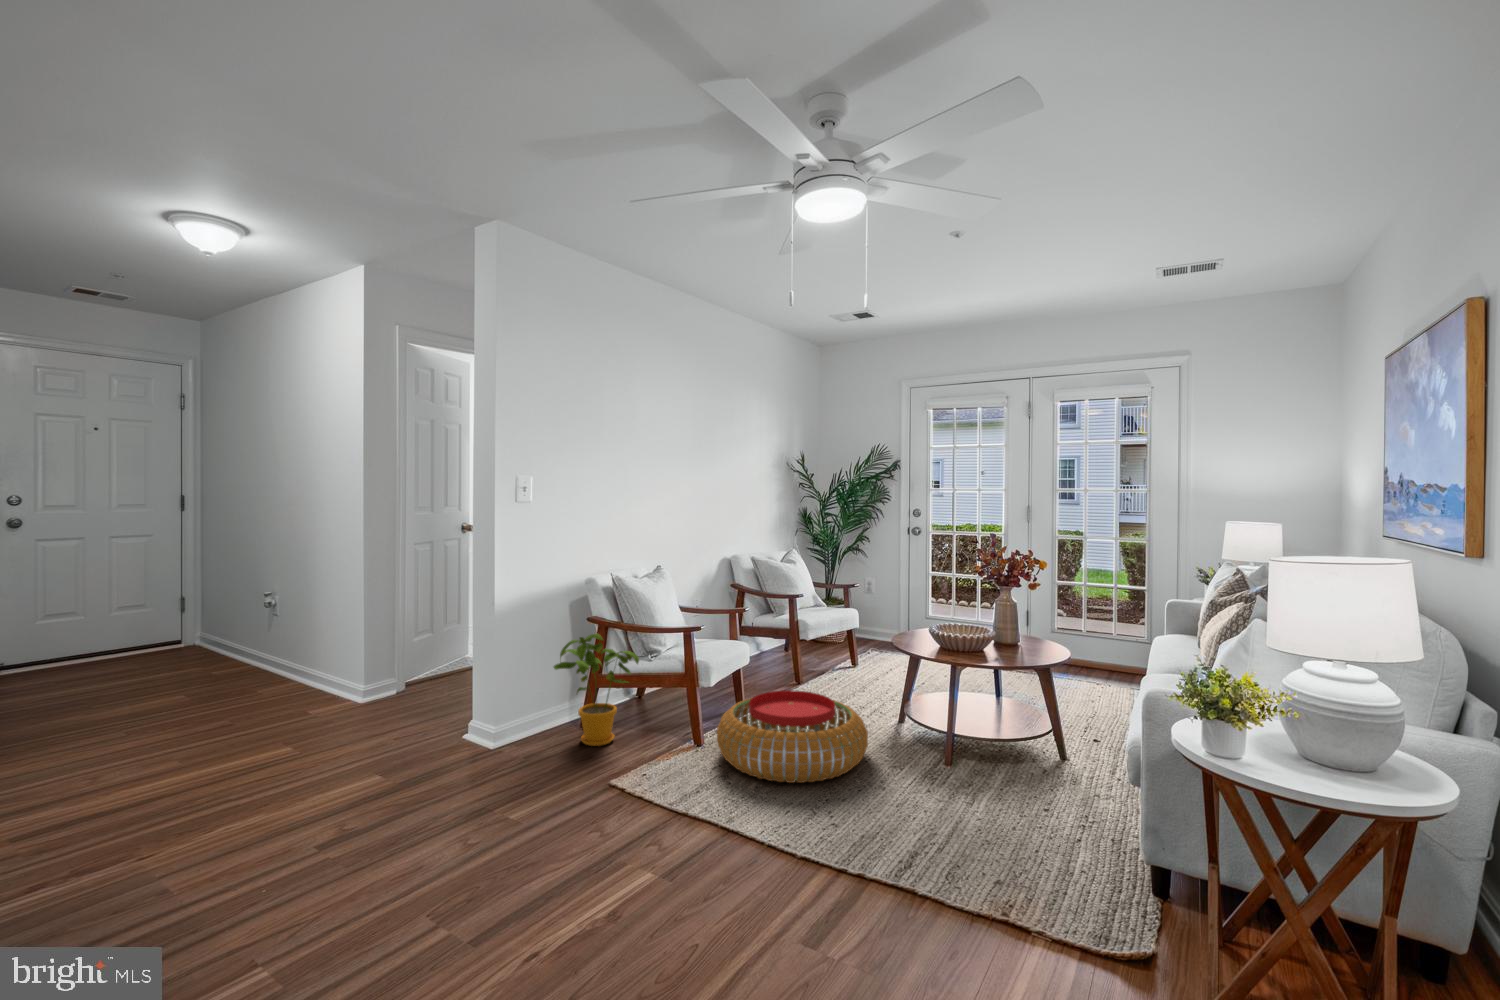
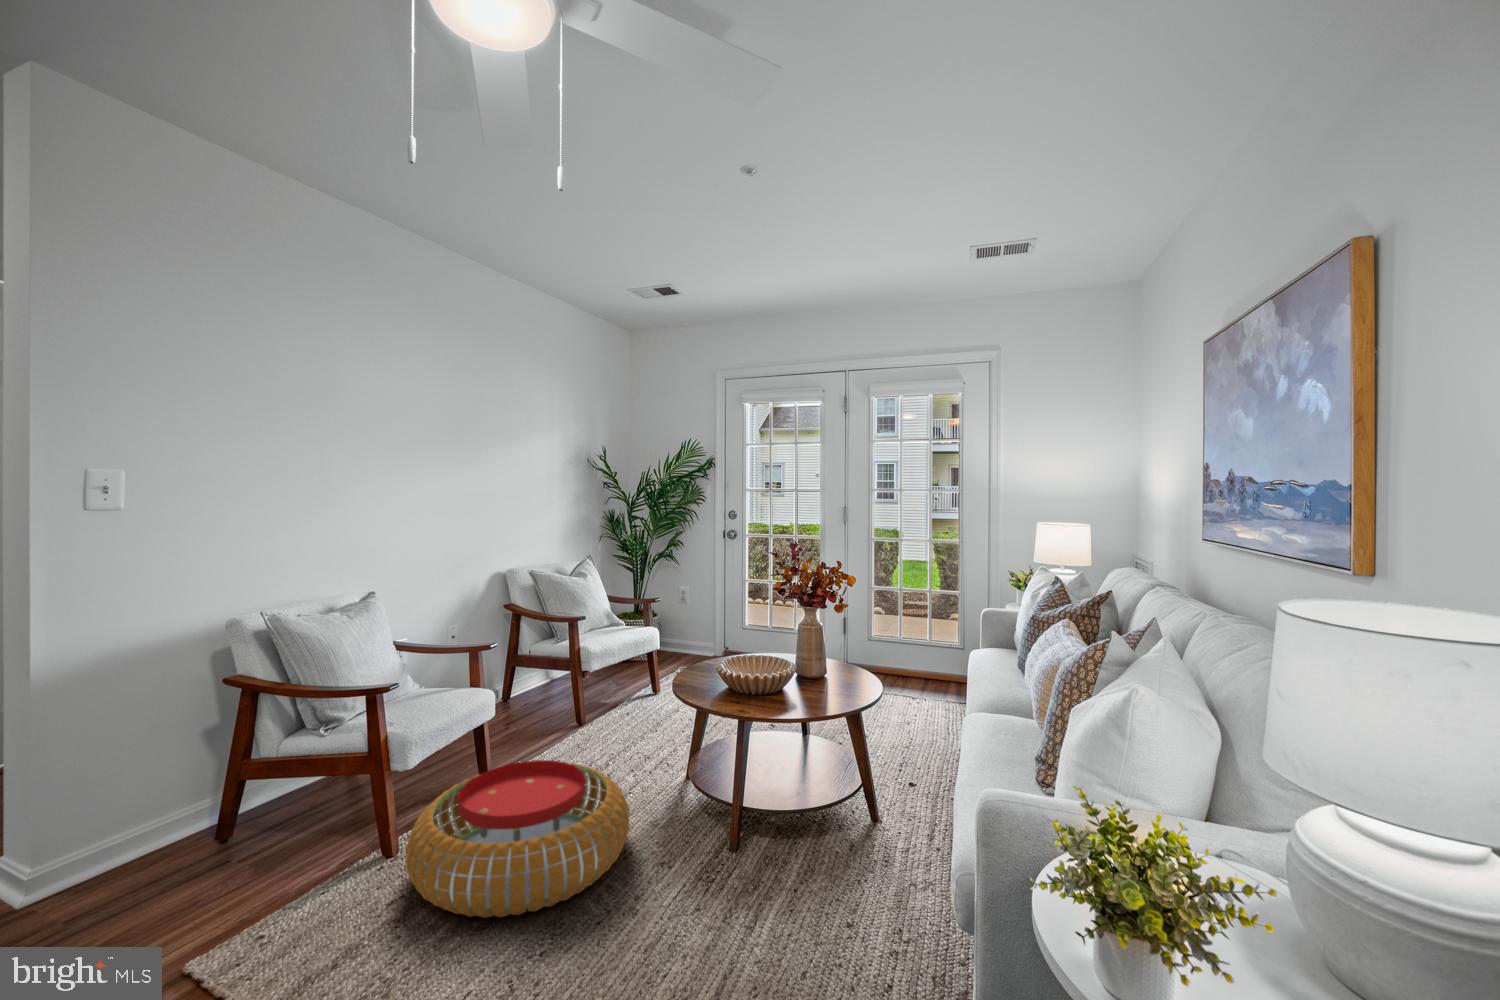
house plant: present [554,634,639,746] -> none [157,706,304,873]

